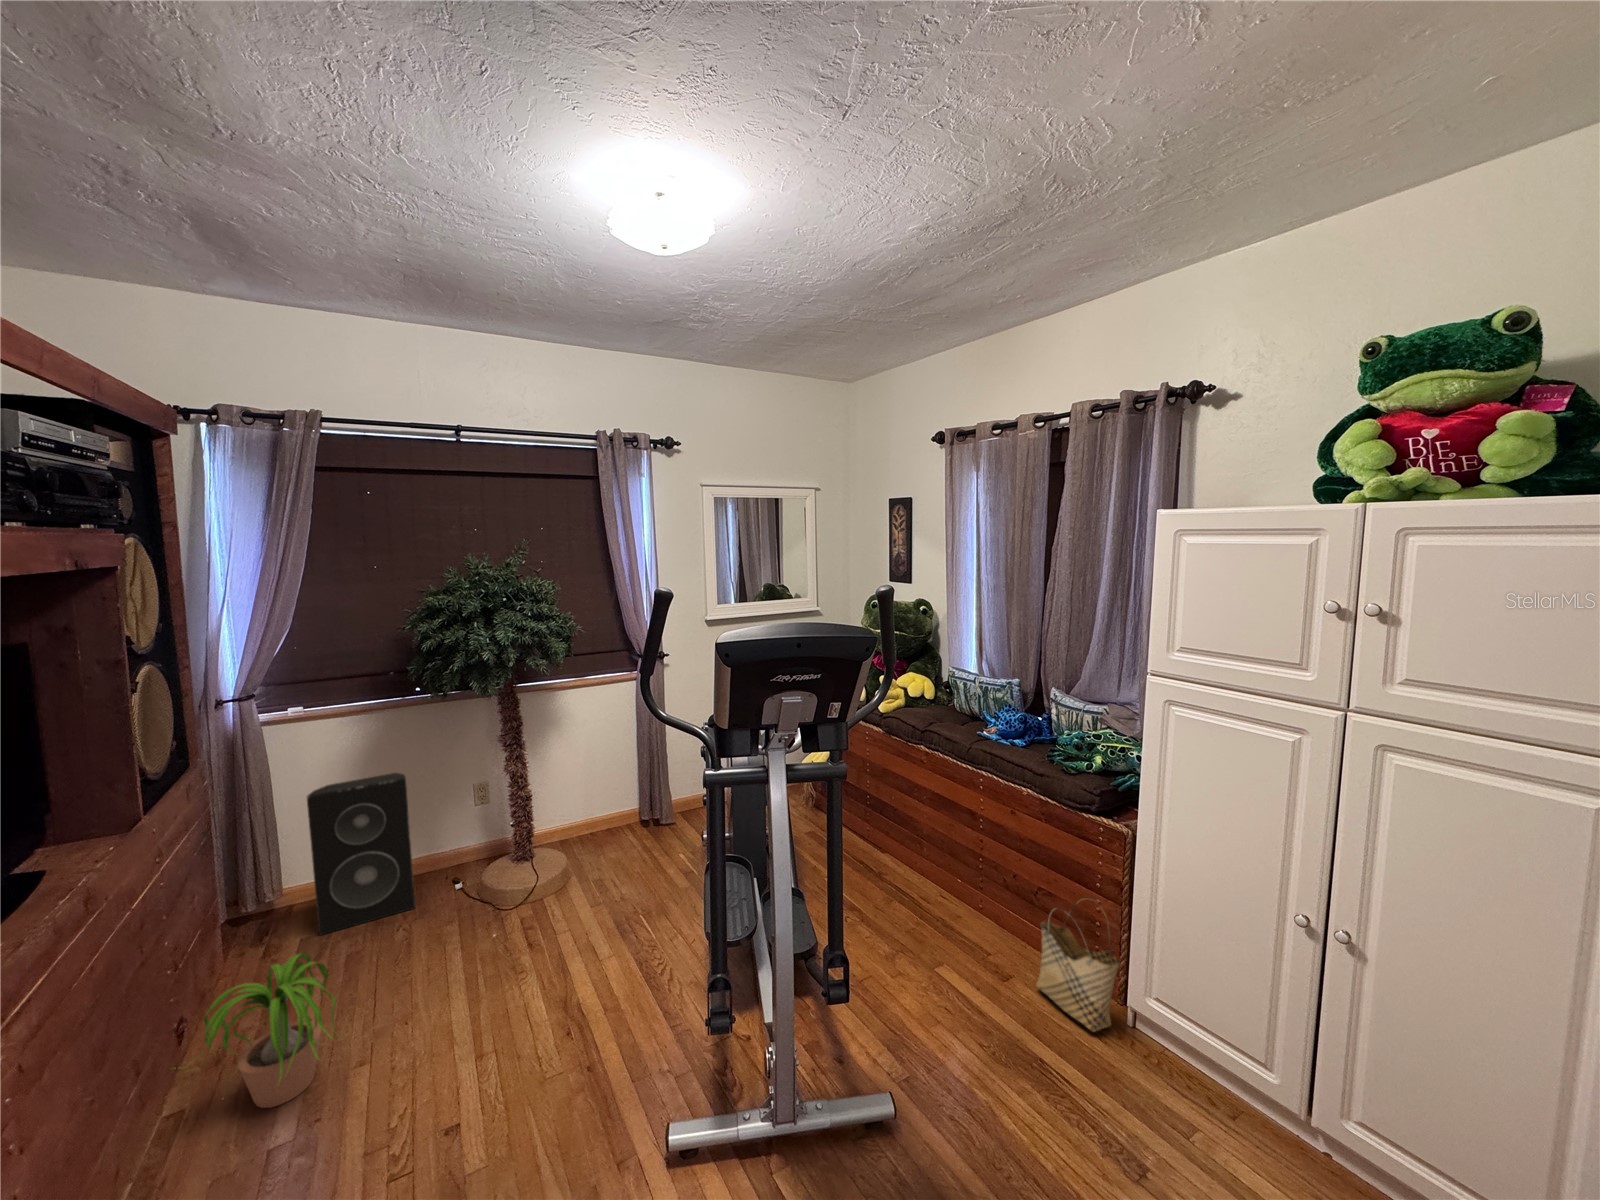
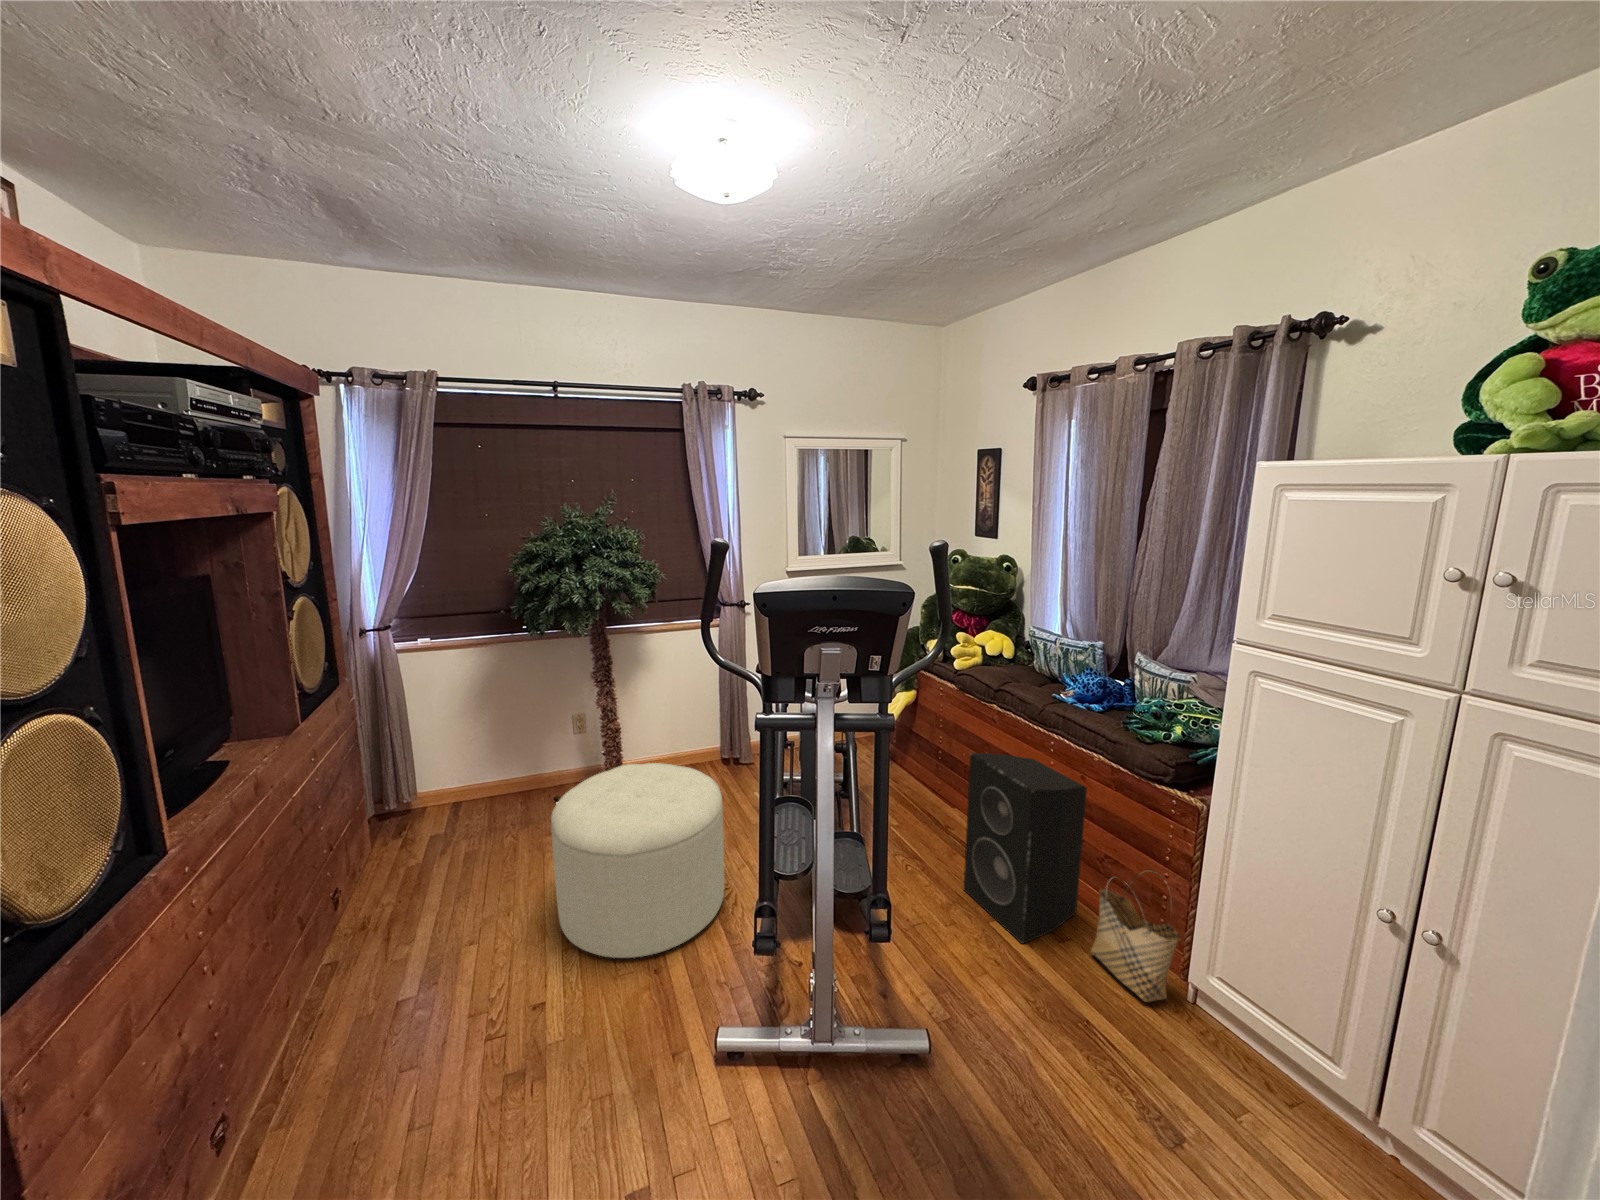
speaker: present [307,773,415,935] -> present [964,753,1087,944]
ottoman: none [463,830,660,1060] -> present [551,763,724,958]
potted plant: present [194,953,336,1108] -> none [325,846,457,967]

